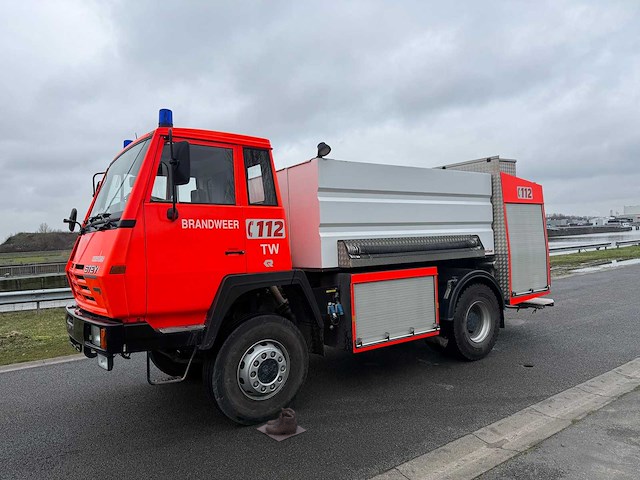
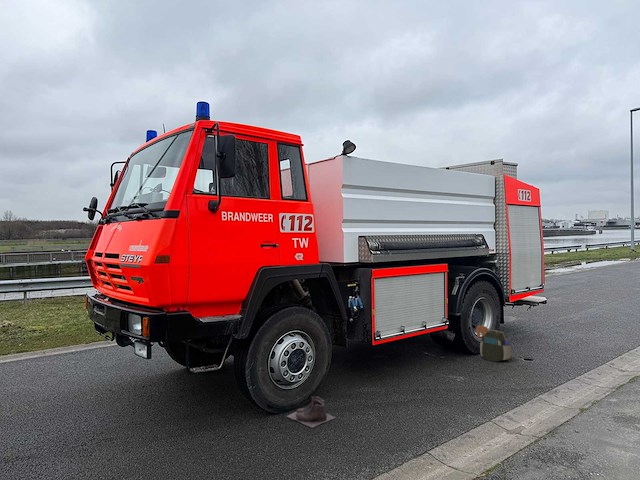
backpack: none [473,330,508,368] -> present [476,325,511,361]

